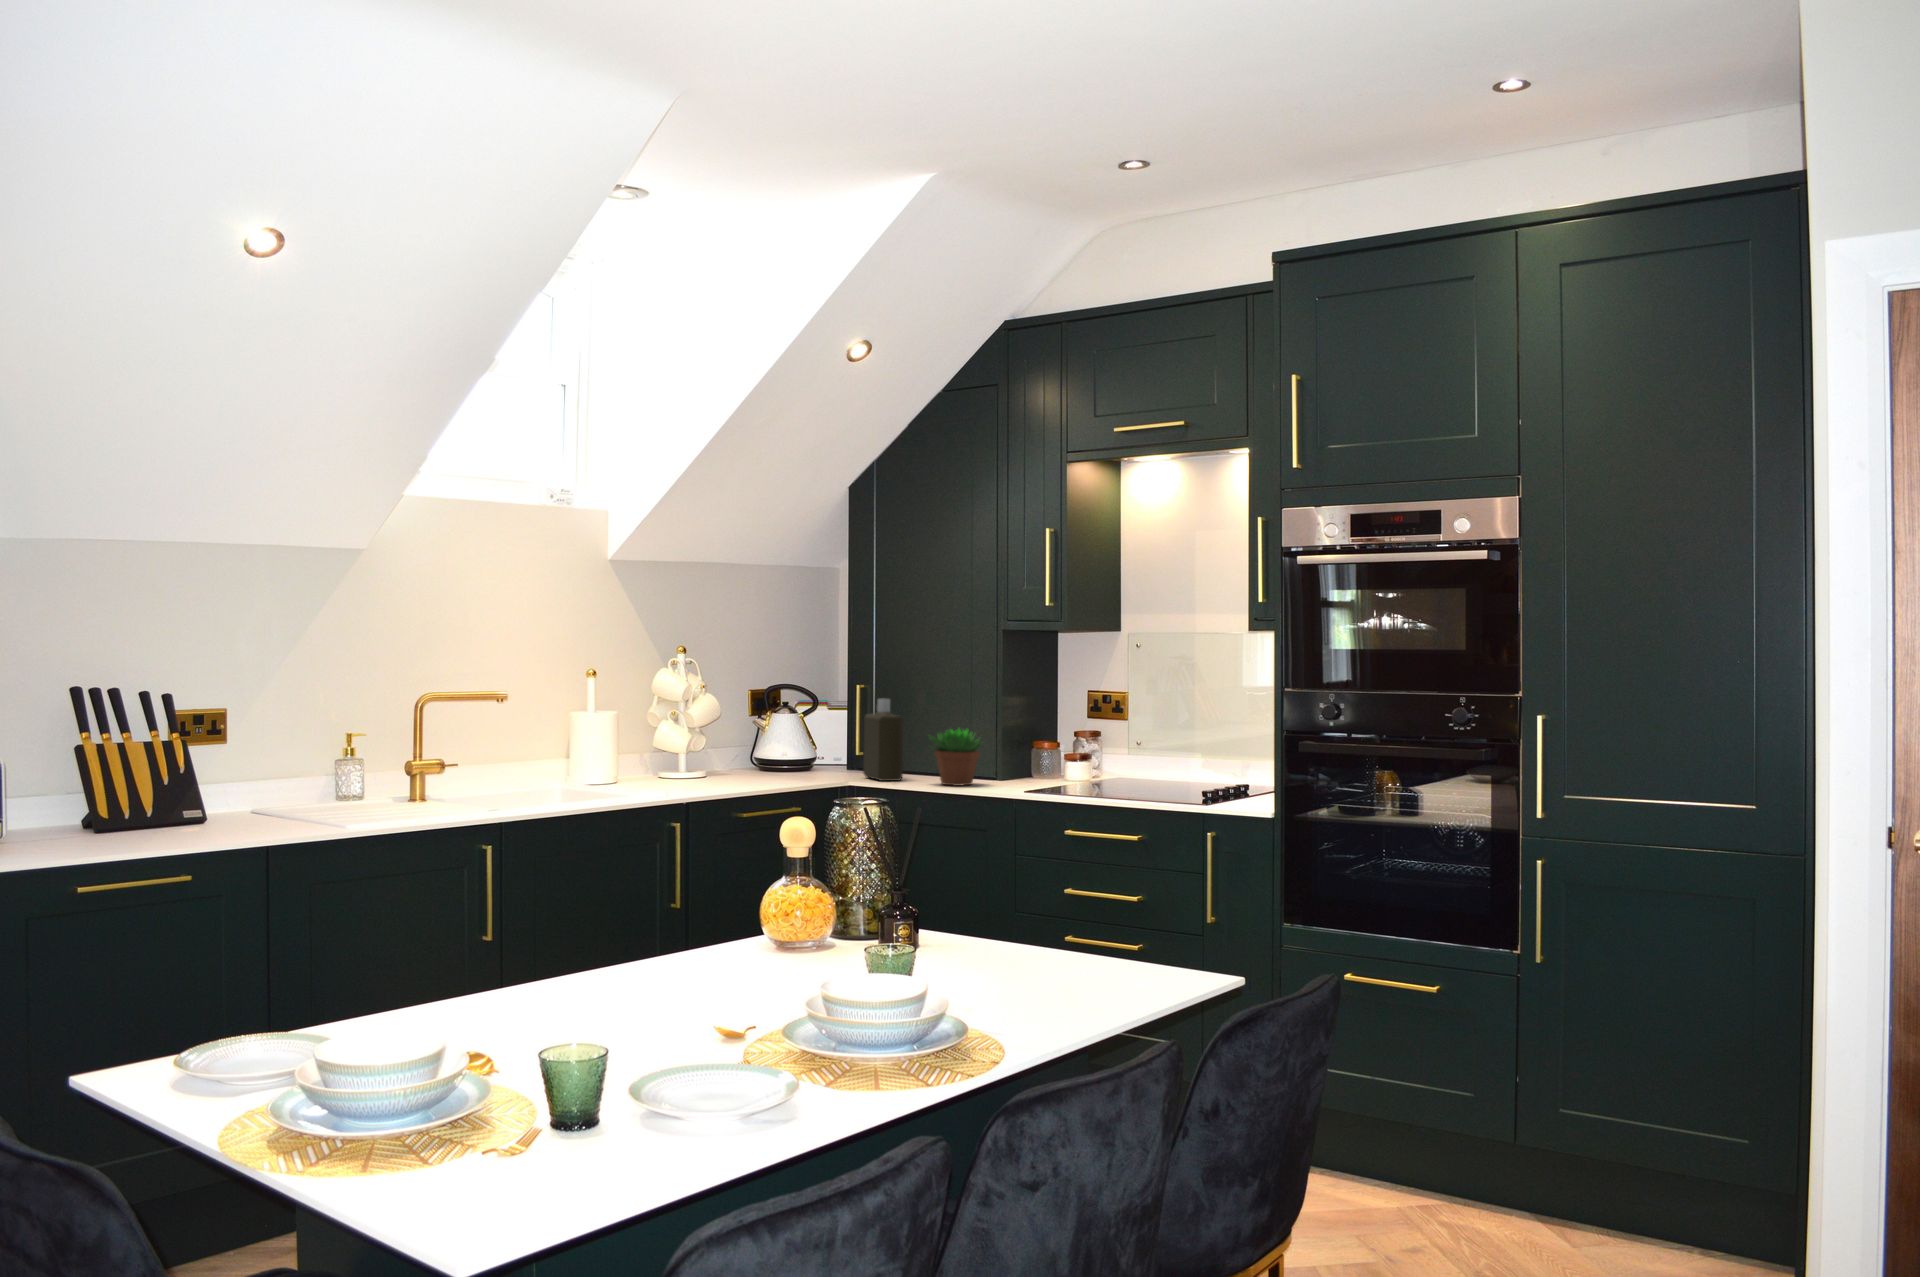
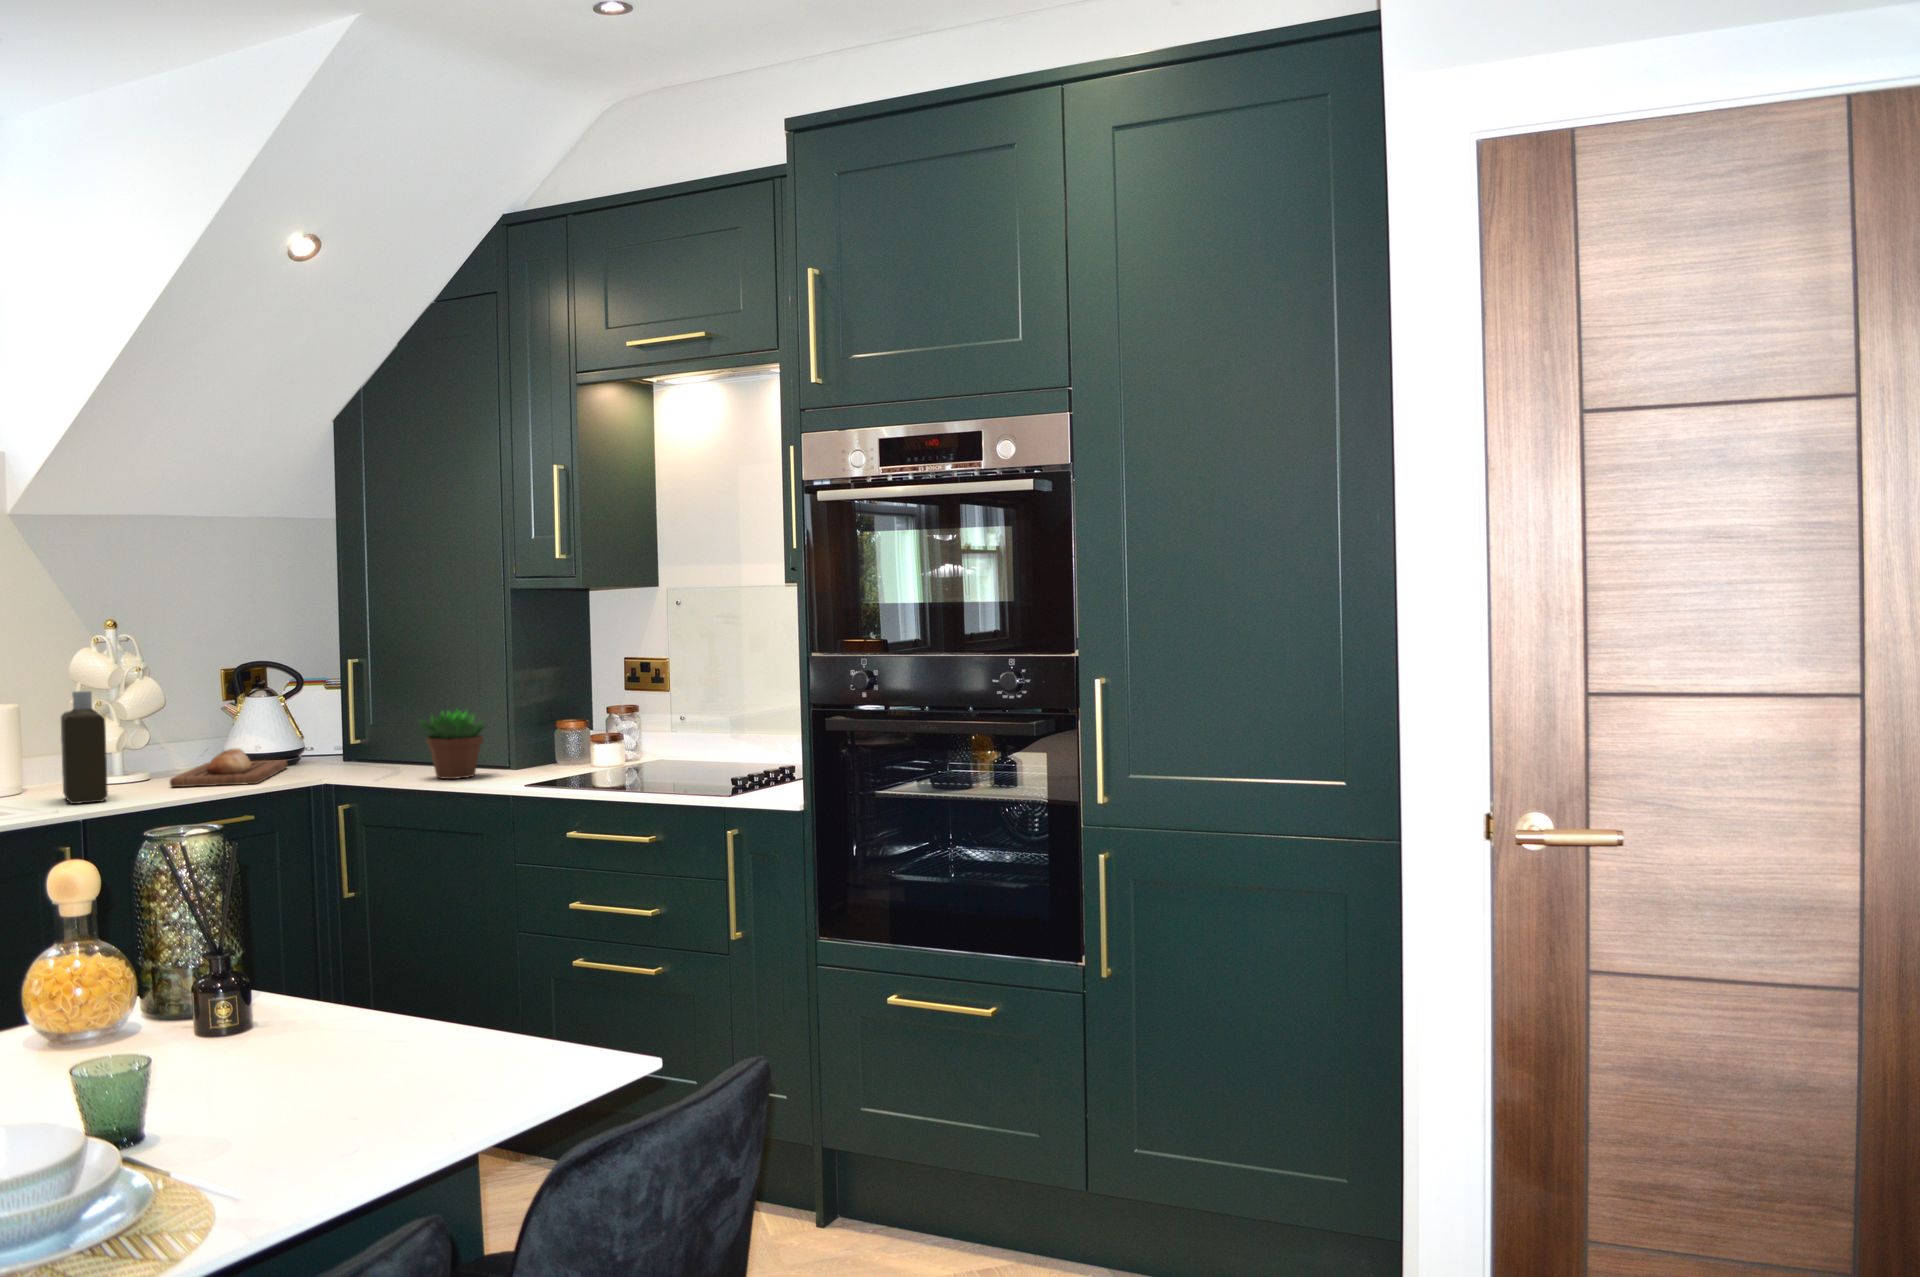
bottle: present [863,699,903,781] -> present [61,691,108,804]
bread loaf: none [736,755,808,783] -> present [170,749,287,787]

